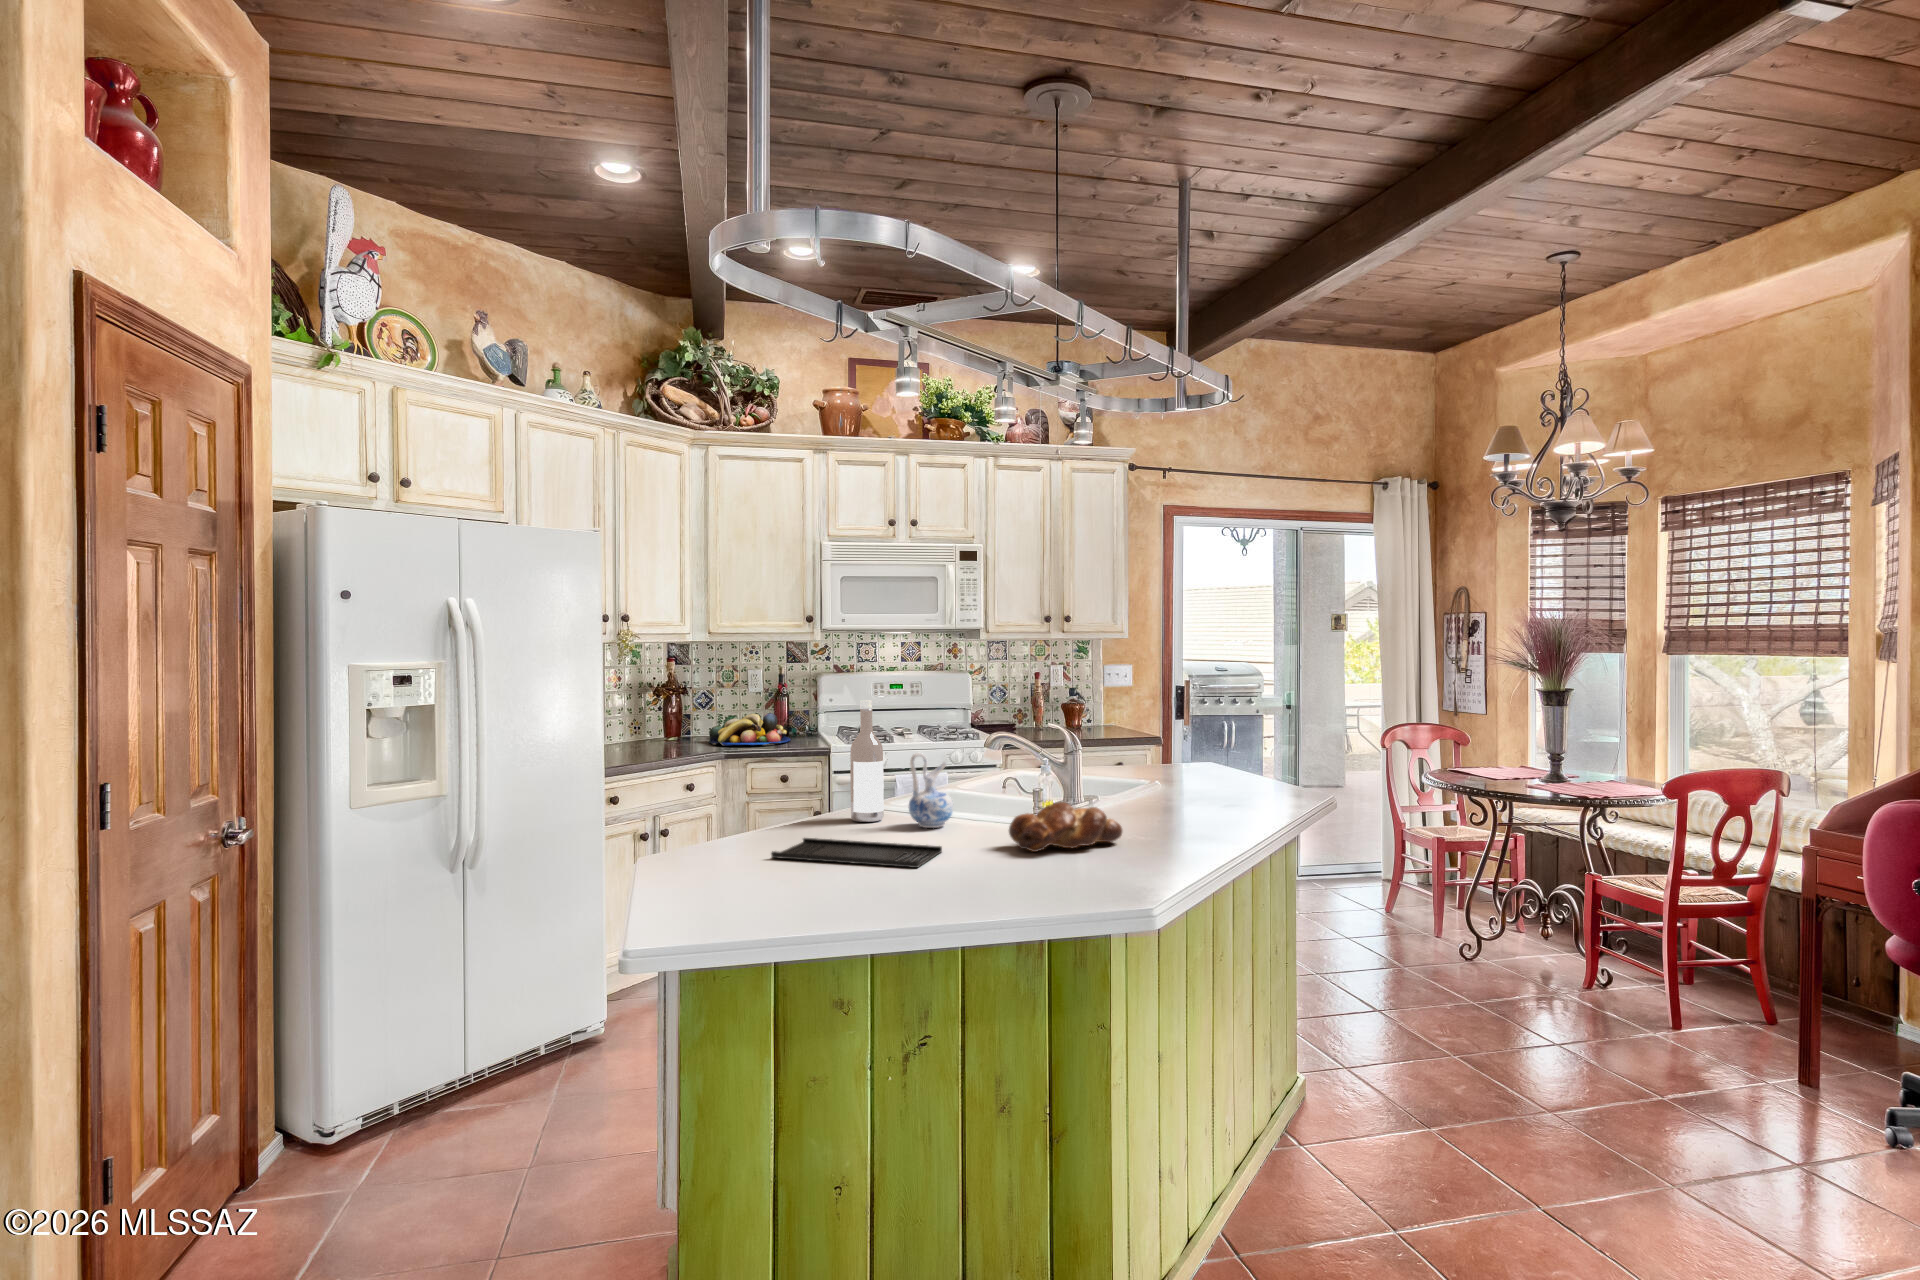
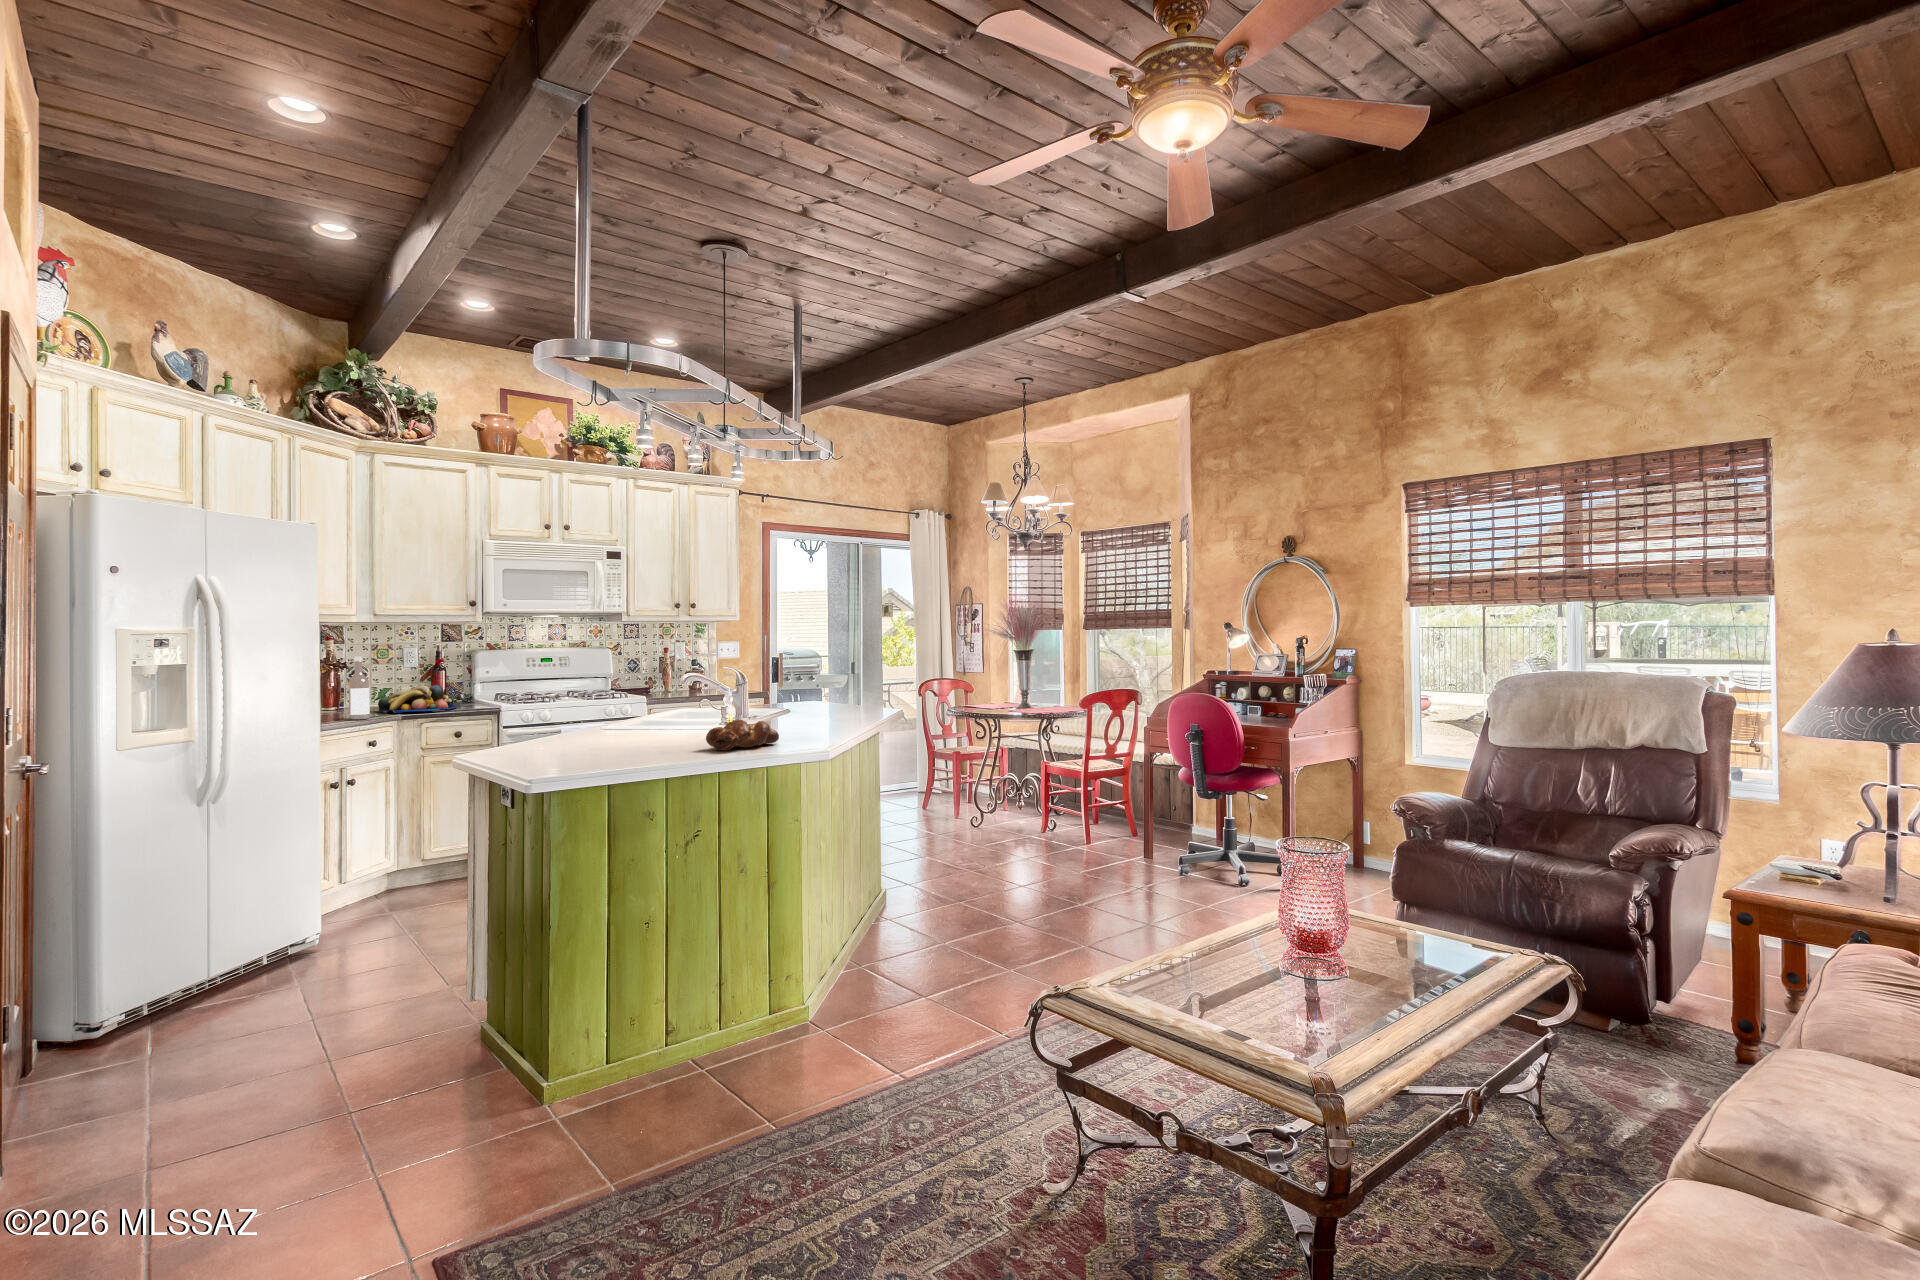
wine bottle: present [850,700,884,822] -> present [349,657,370,720]
ceramic pitcher: present [909,753,953,828] -> none [625,693,658,745]
tray: present [771,838,942,868] -> none [542,751,663,764]

